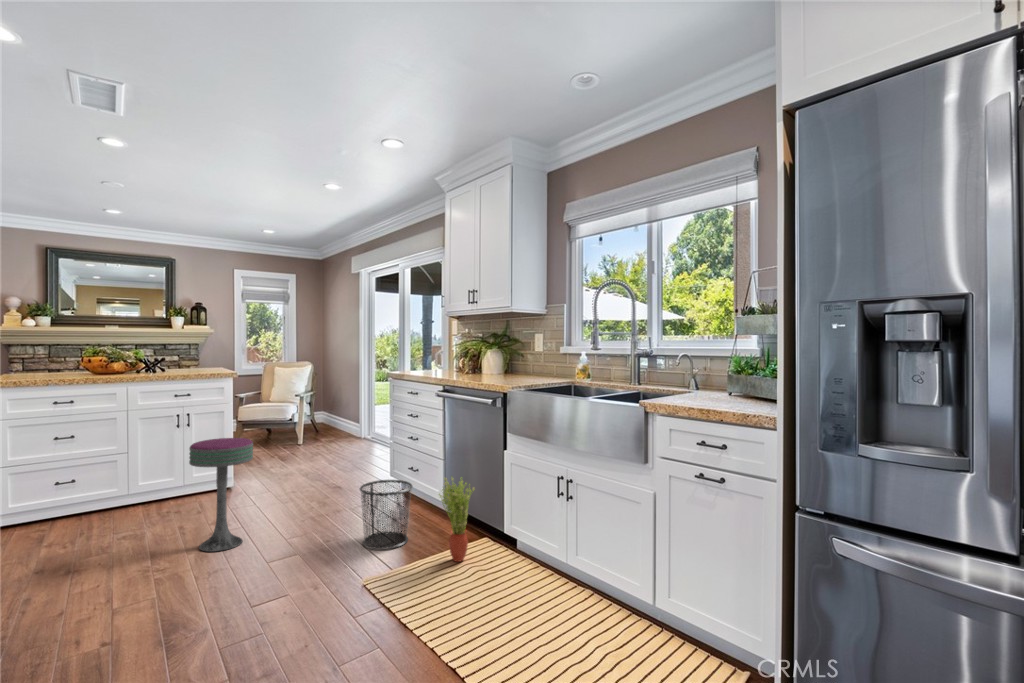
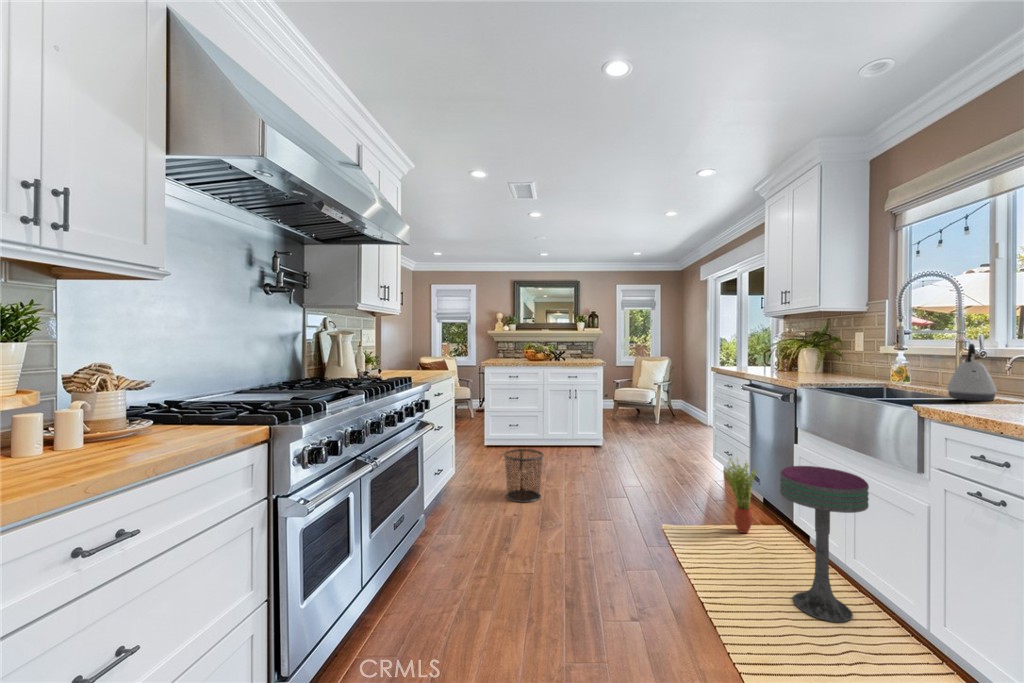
kettle: none [632,344,664,394] -> present [947,344,997,401]
bar stool: present [189,438,253,552] -> present [780,466,869,622]
waste bin: present [360,480,412,550] -> present [504,449,543,503]

